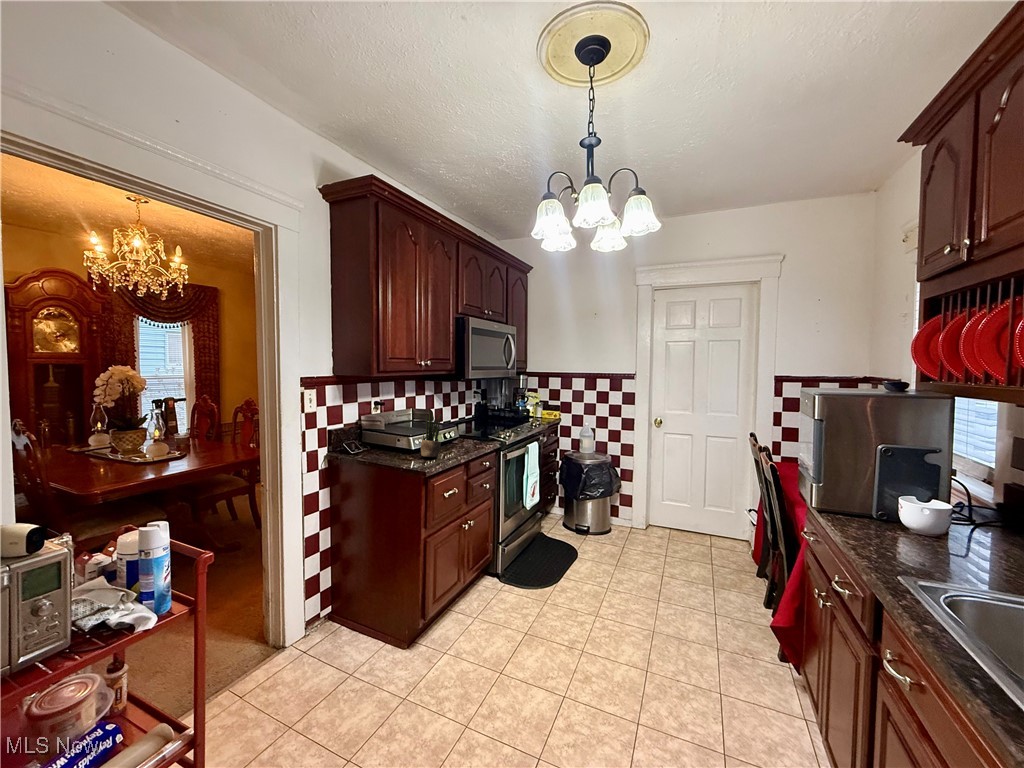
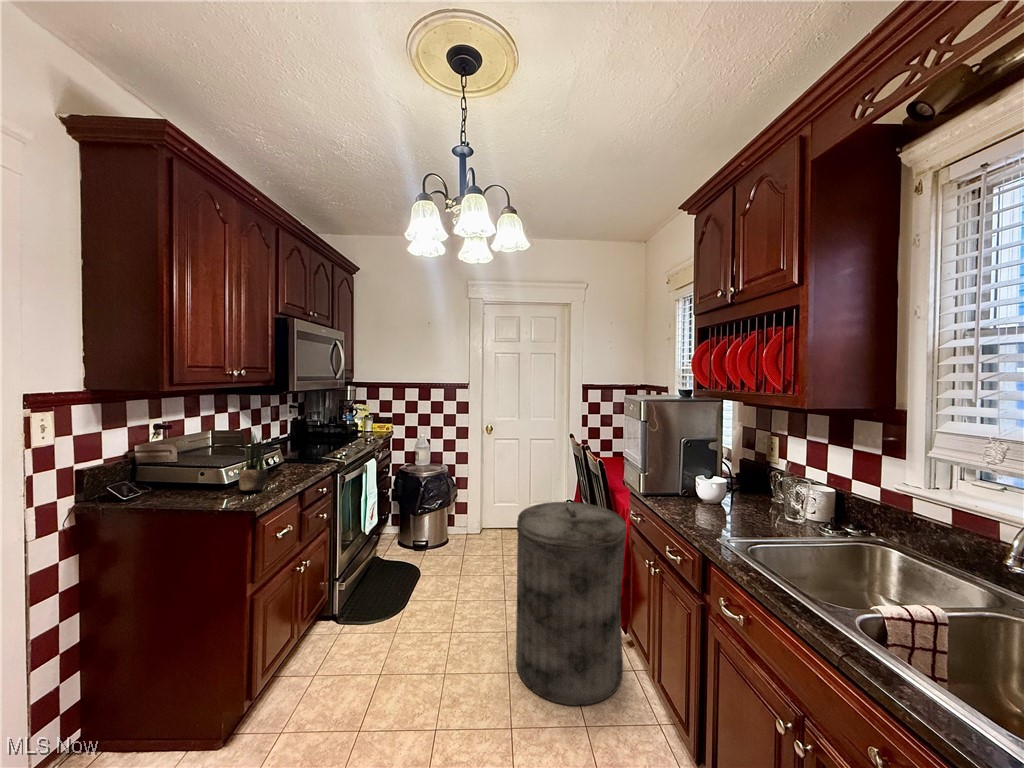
trash can: none [656,504,794,732] -> present [516,502,626,705]

